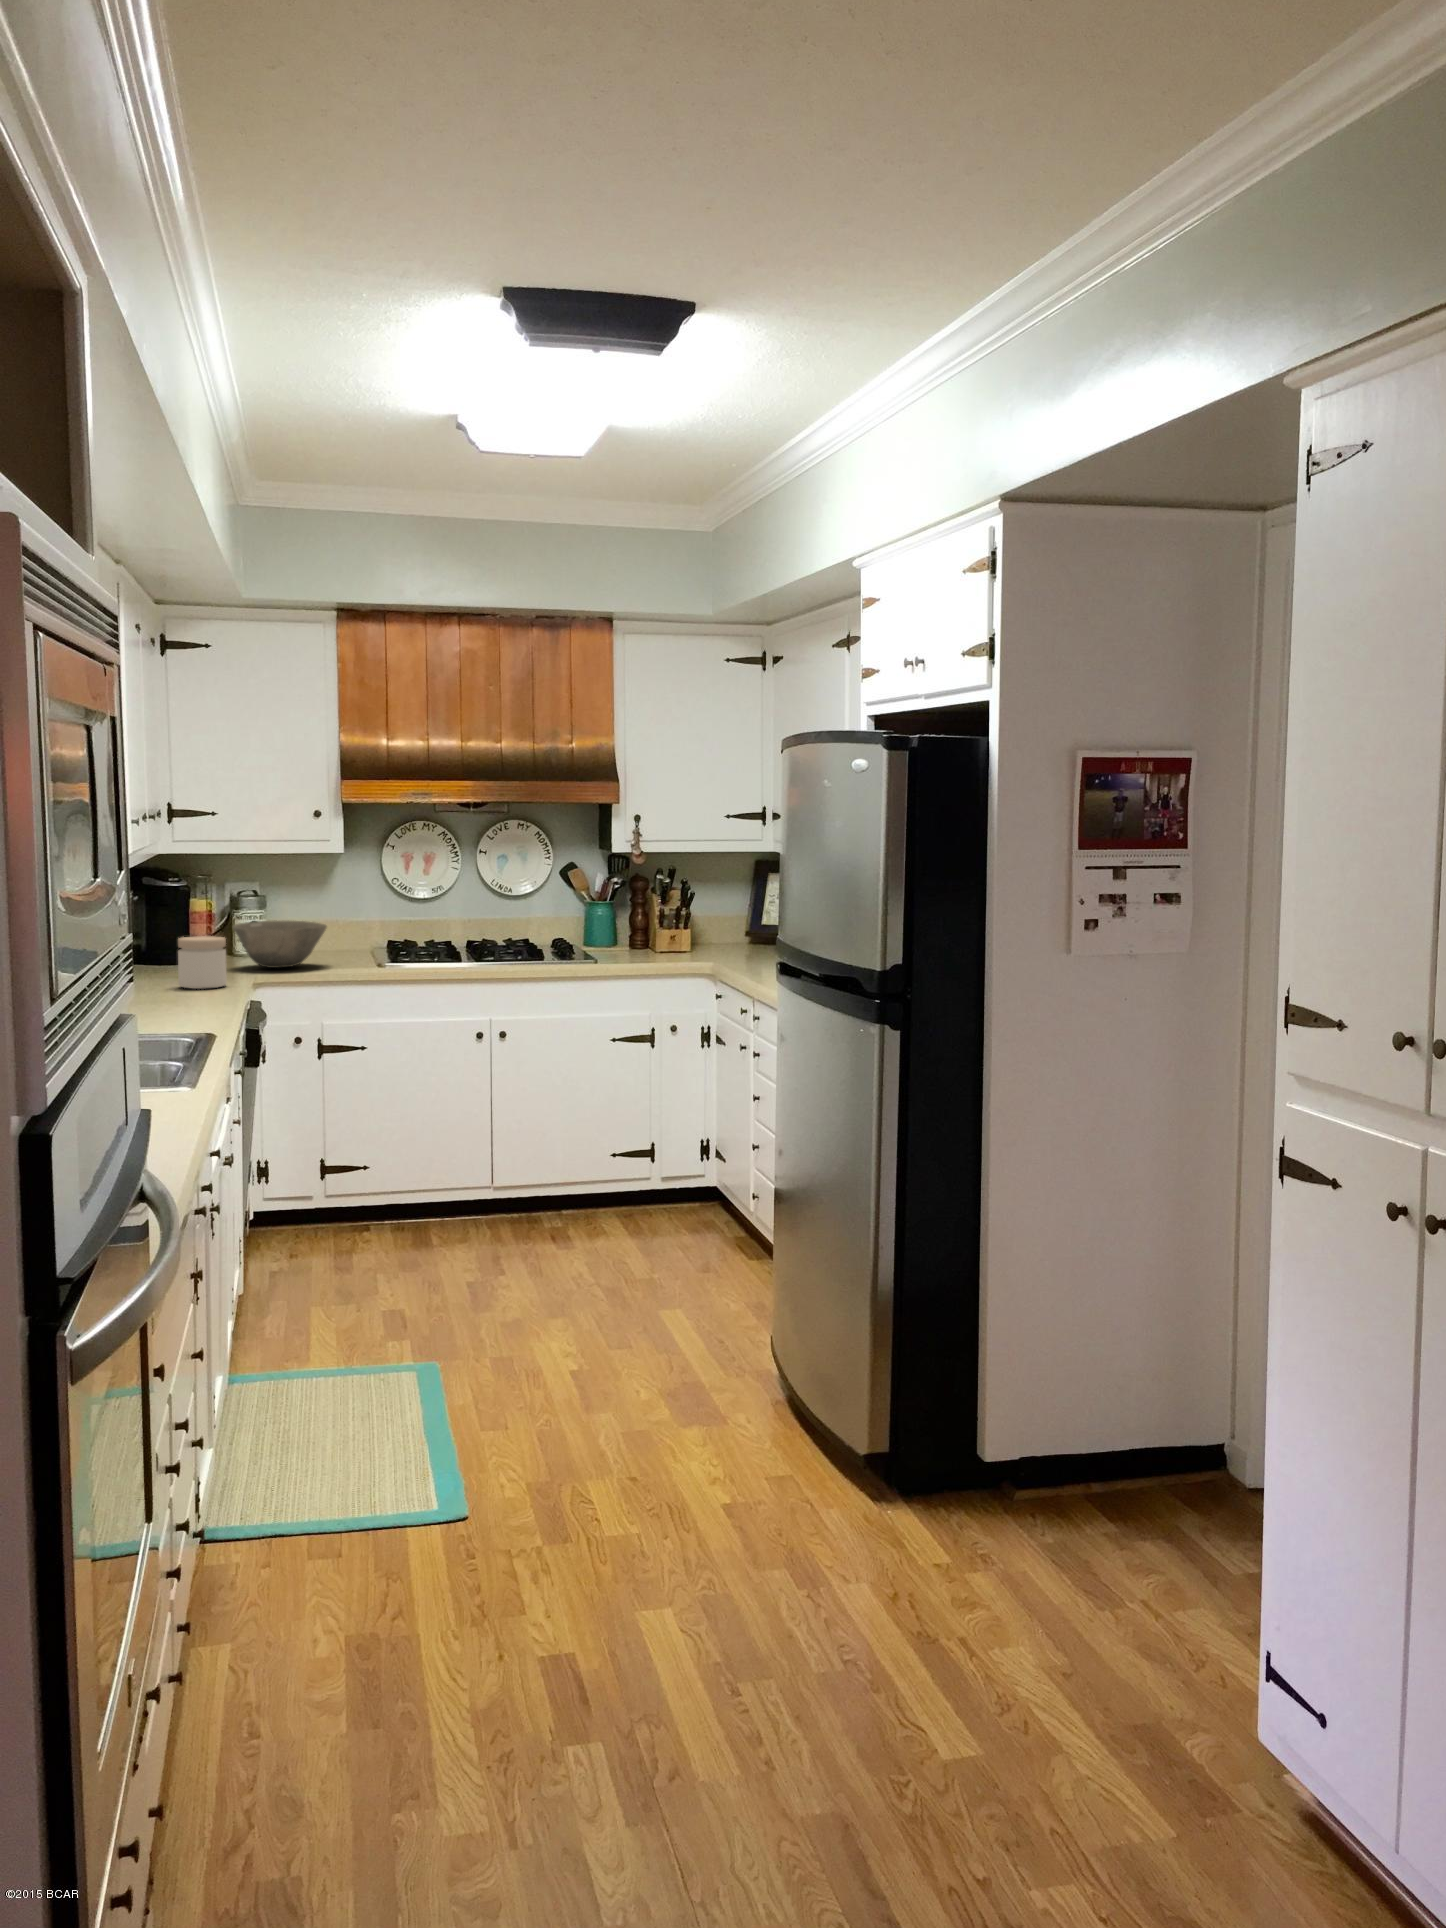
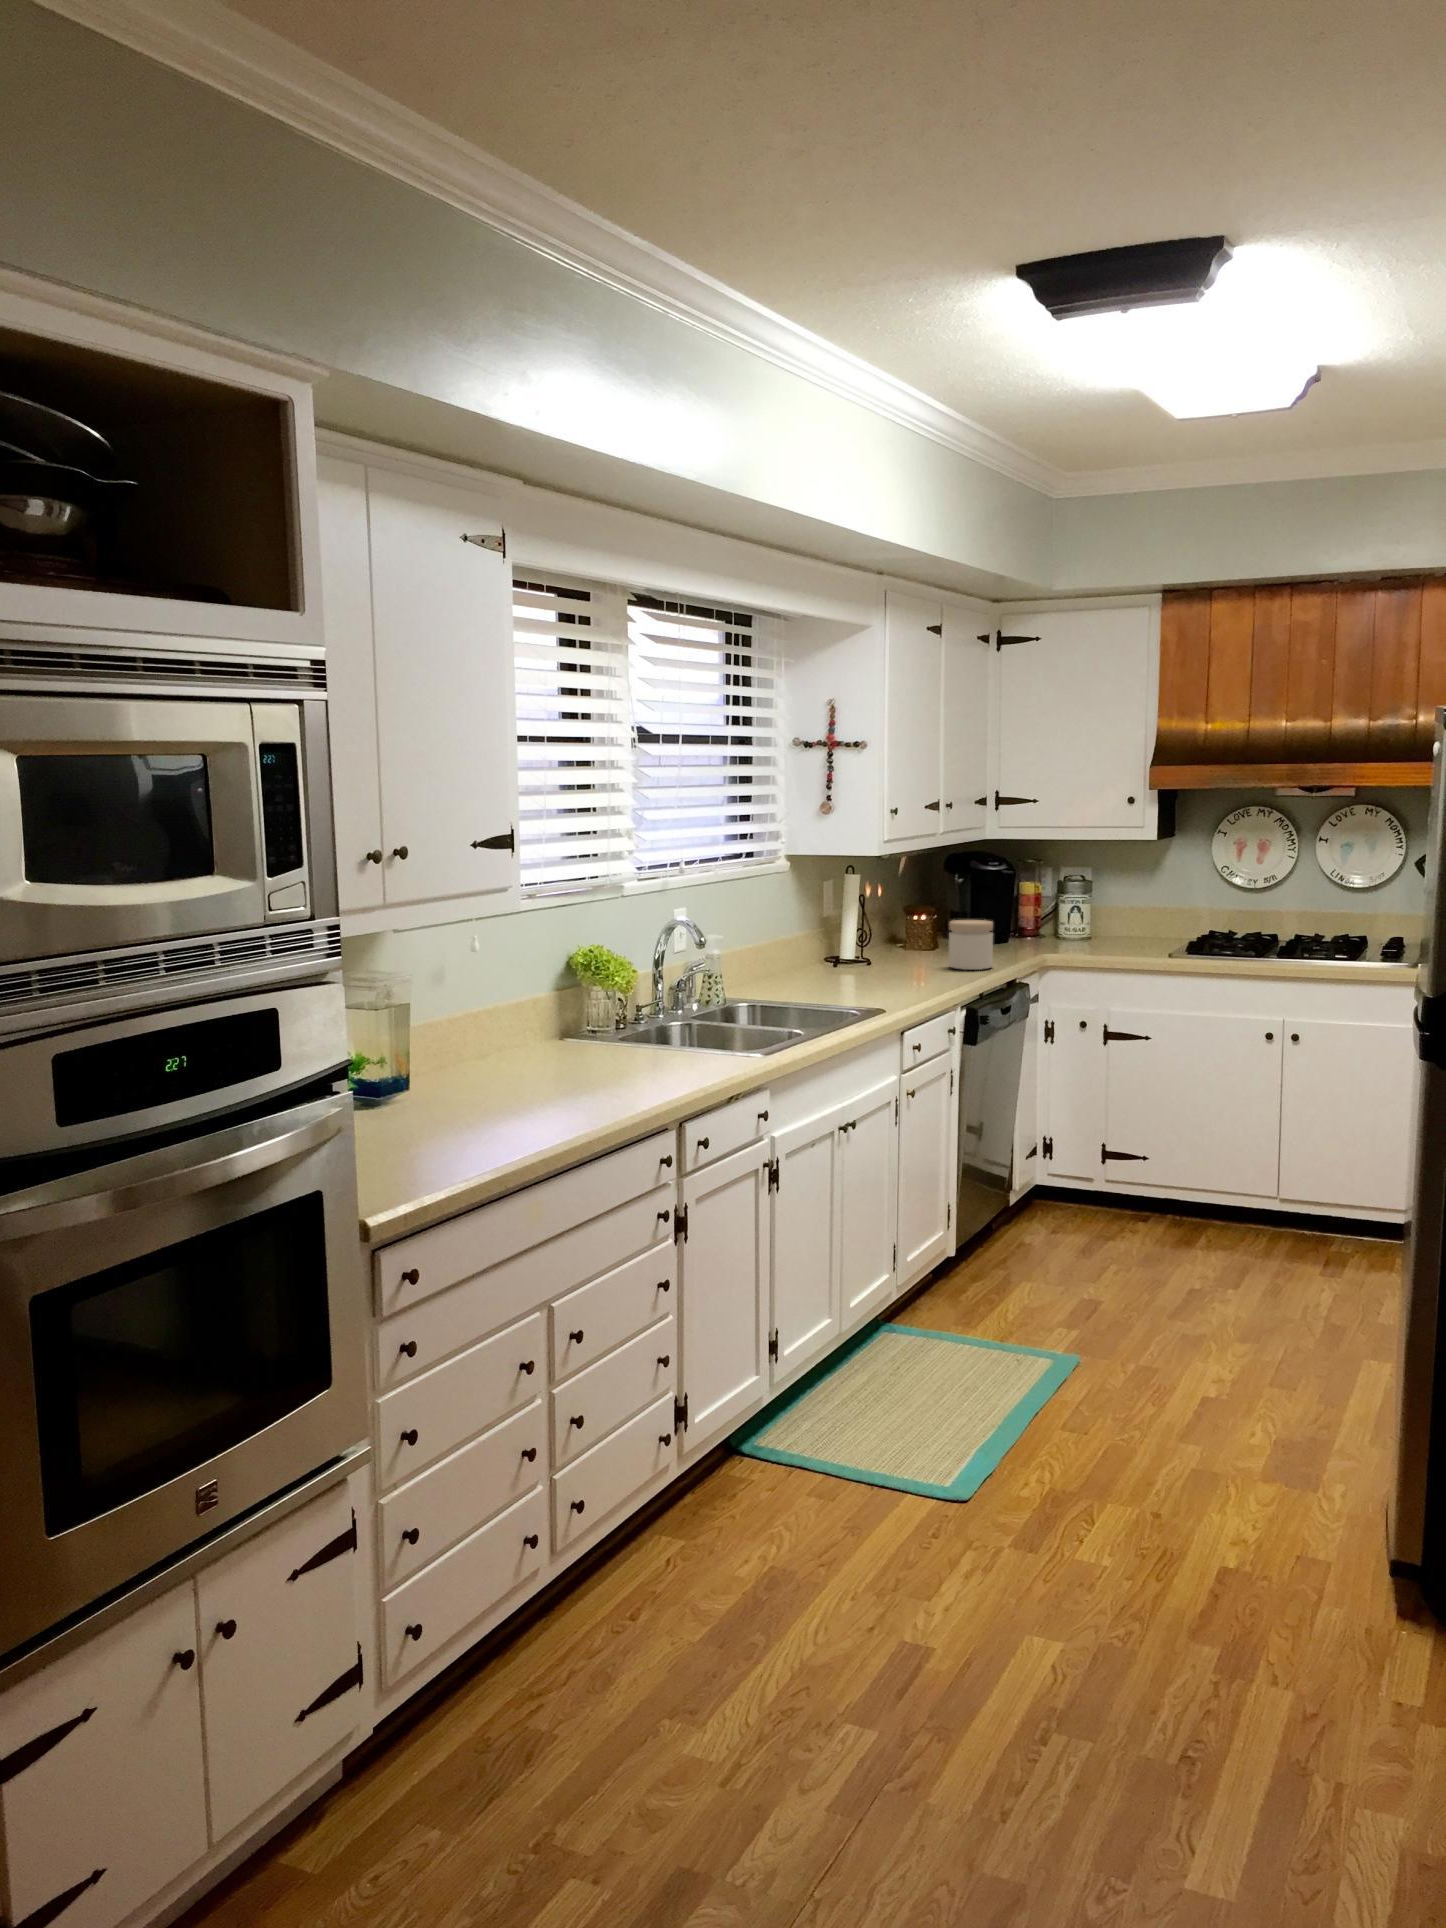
bowl: present [233,921,327,968] -> none [1027,906,1120,953]

